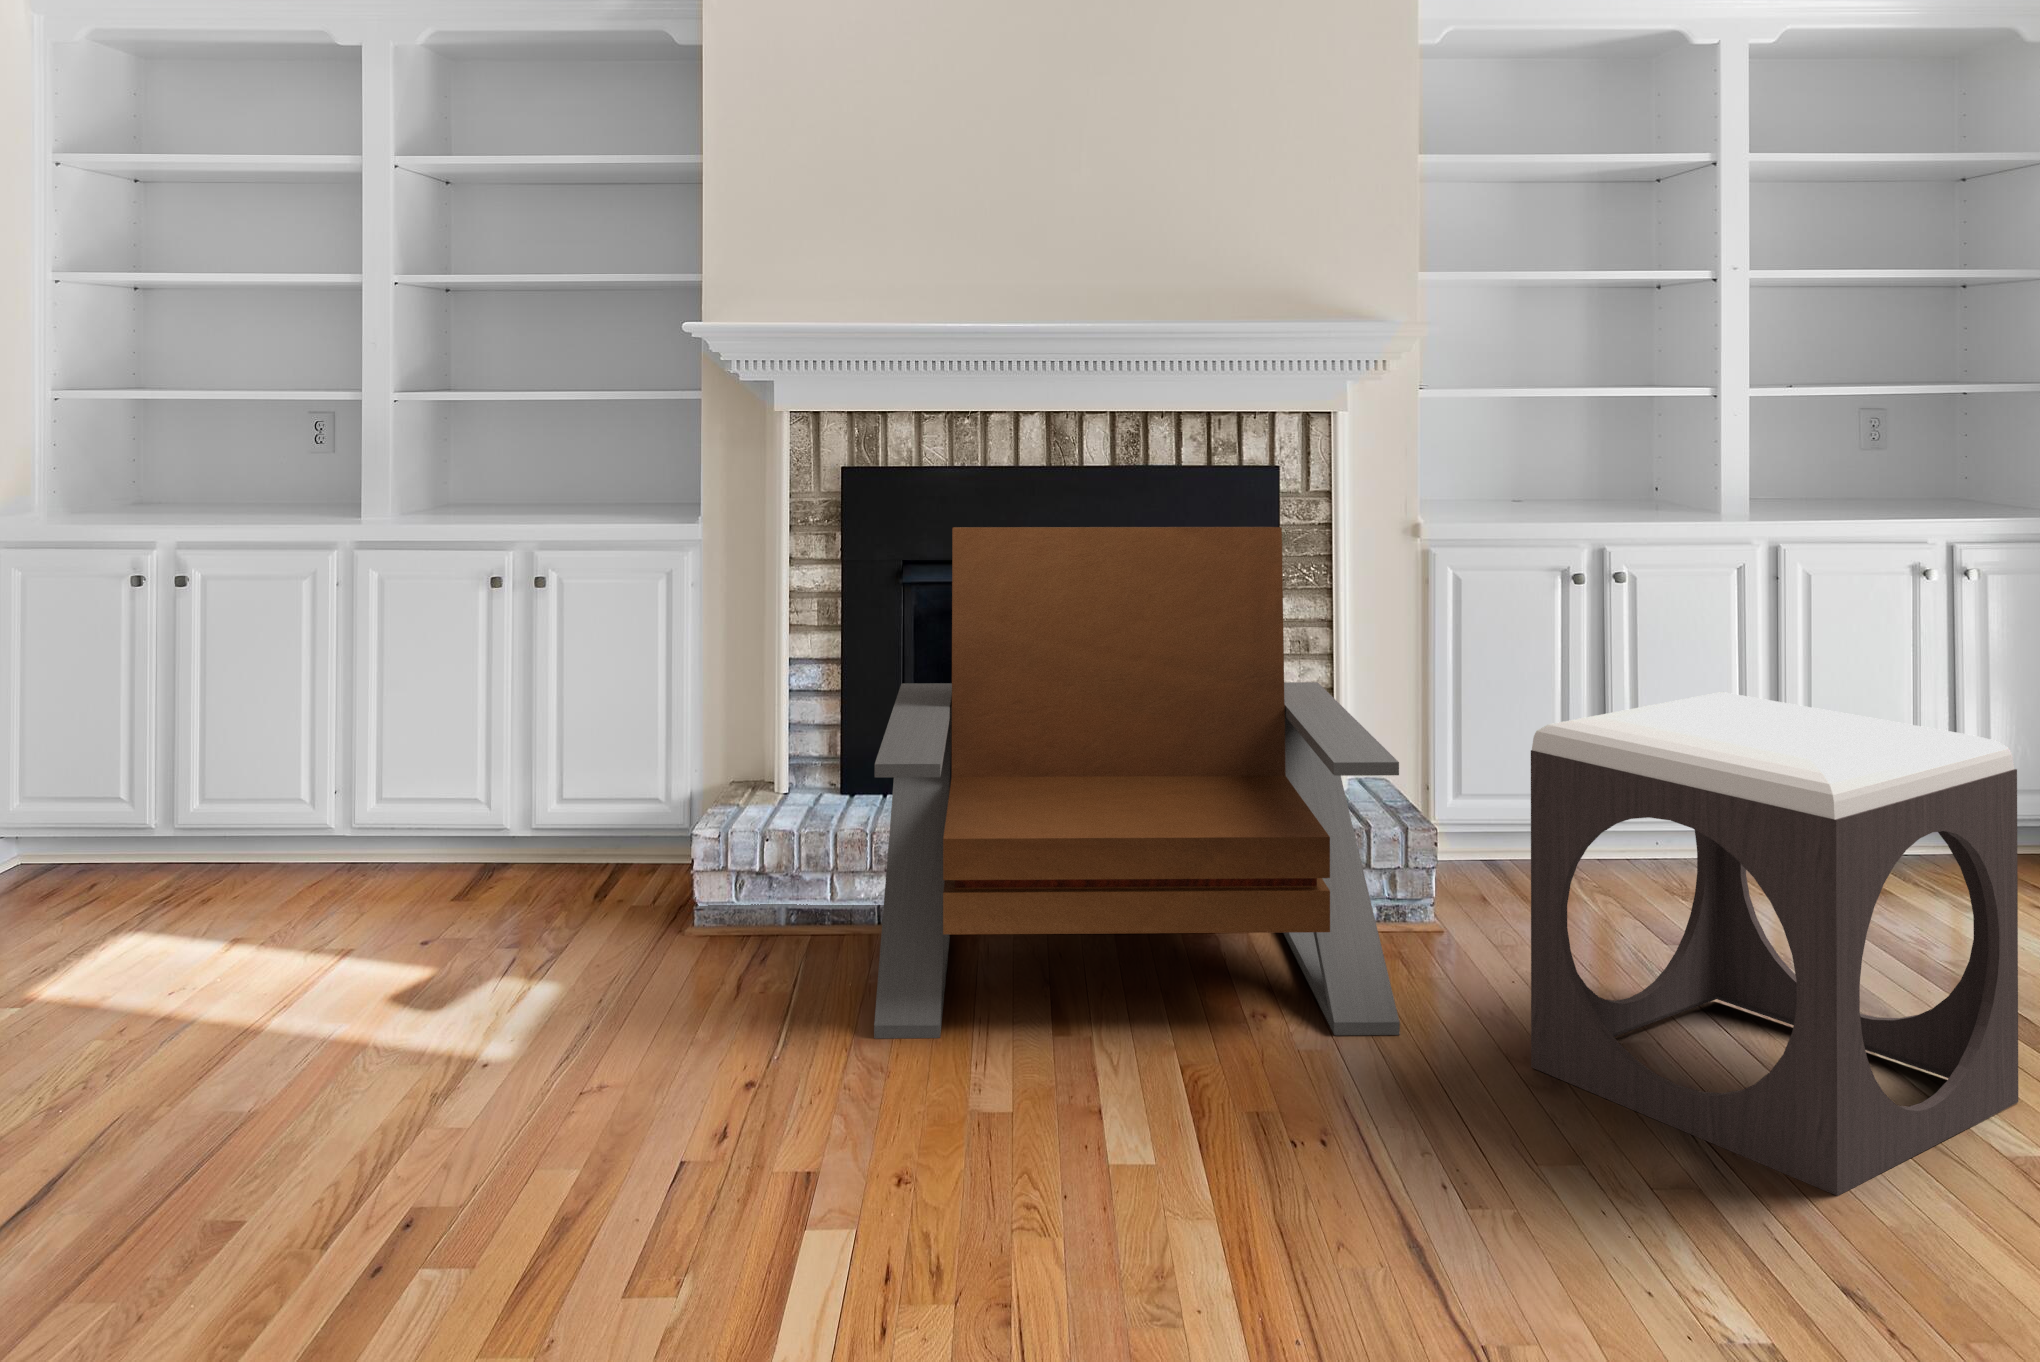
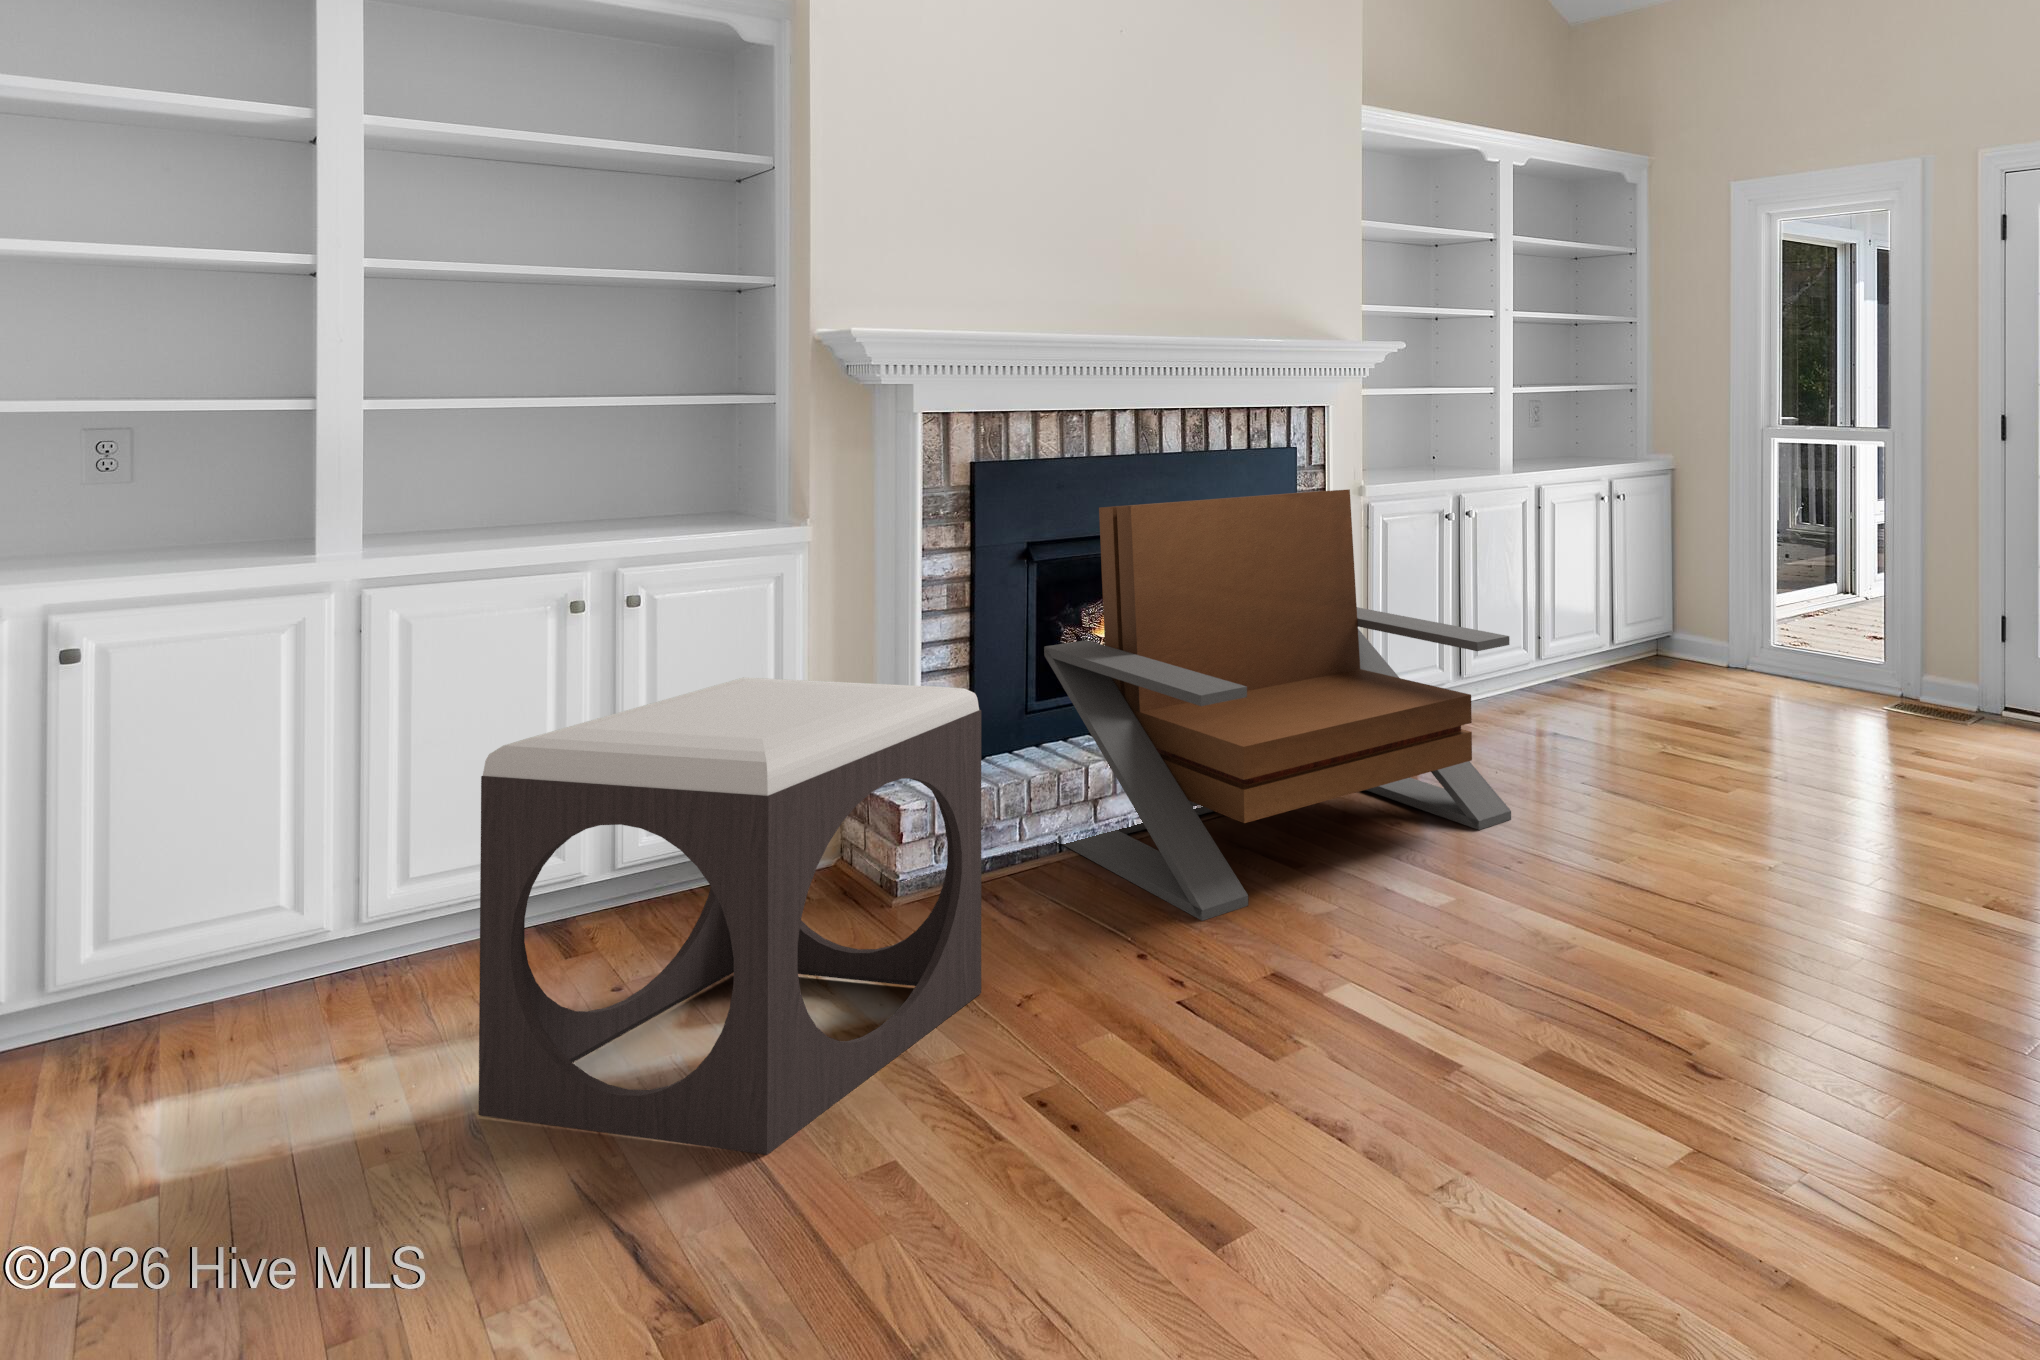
footstool: present [1531,692,2018,1196] -> present [479,677,981,1155]

